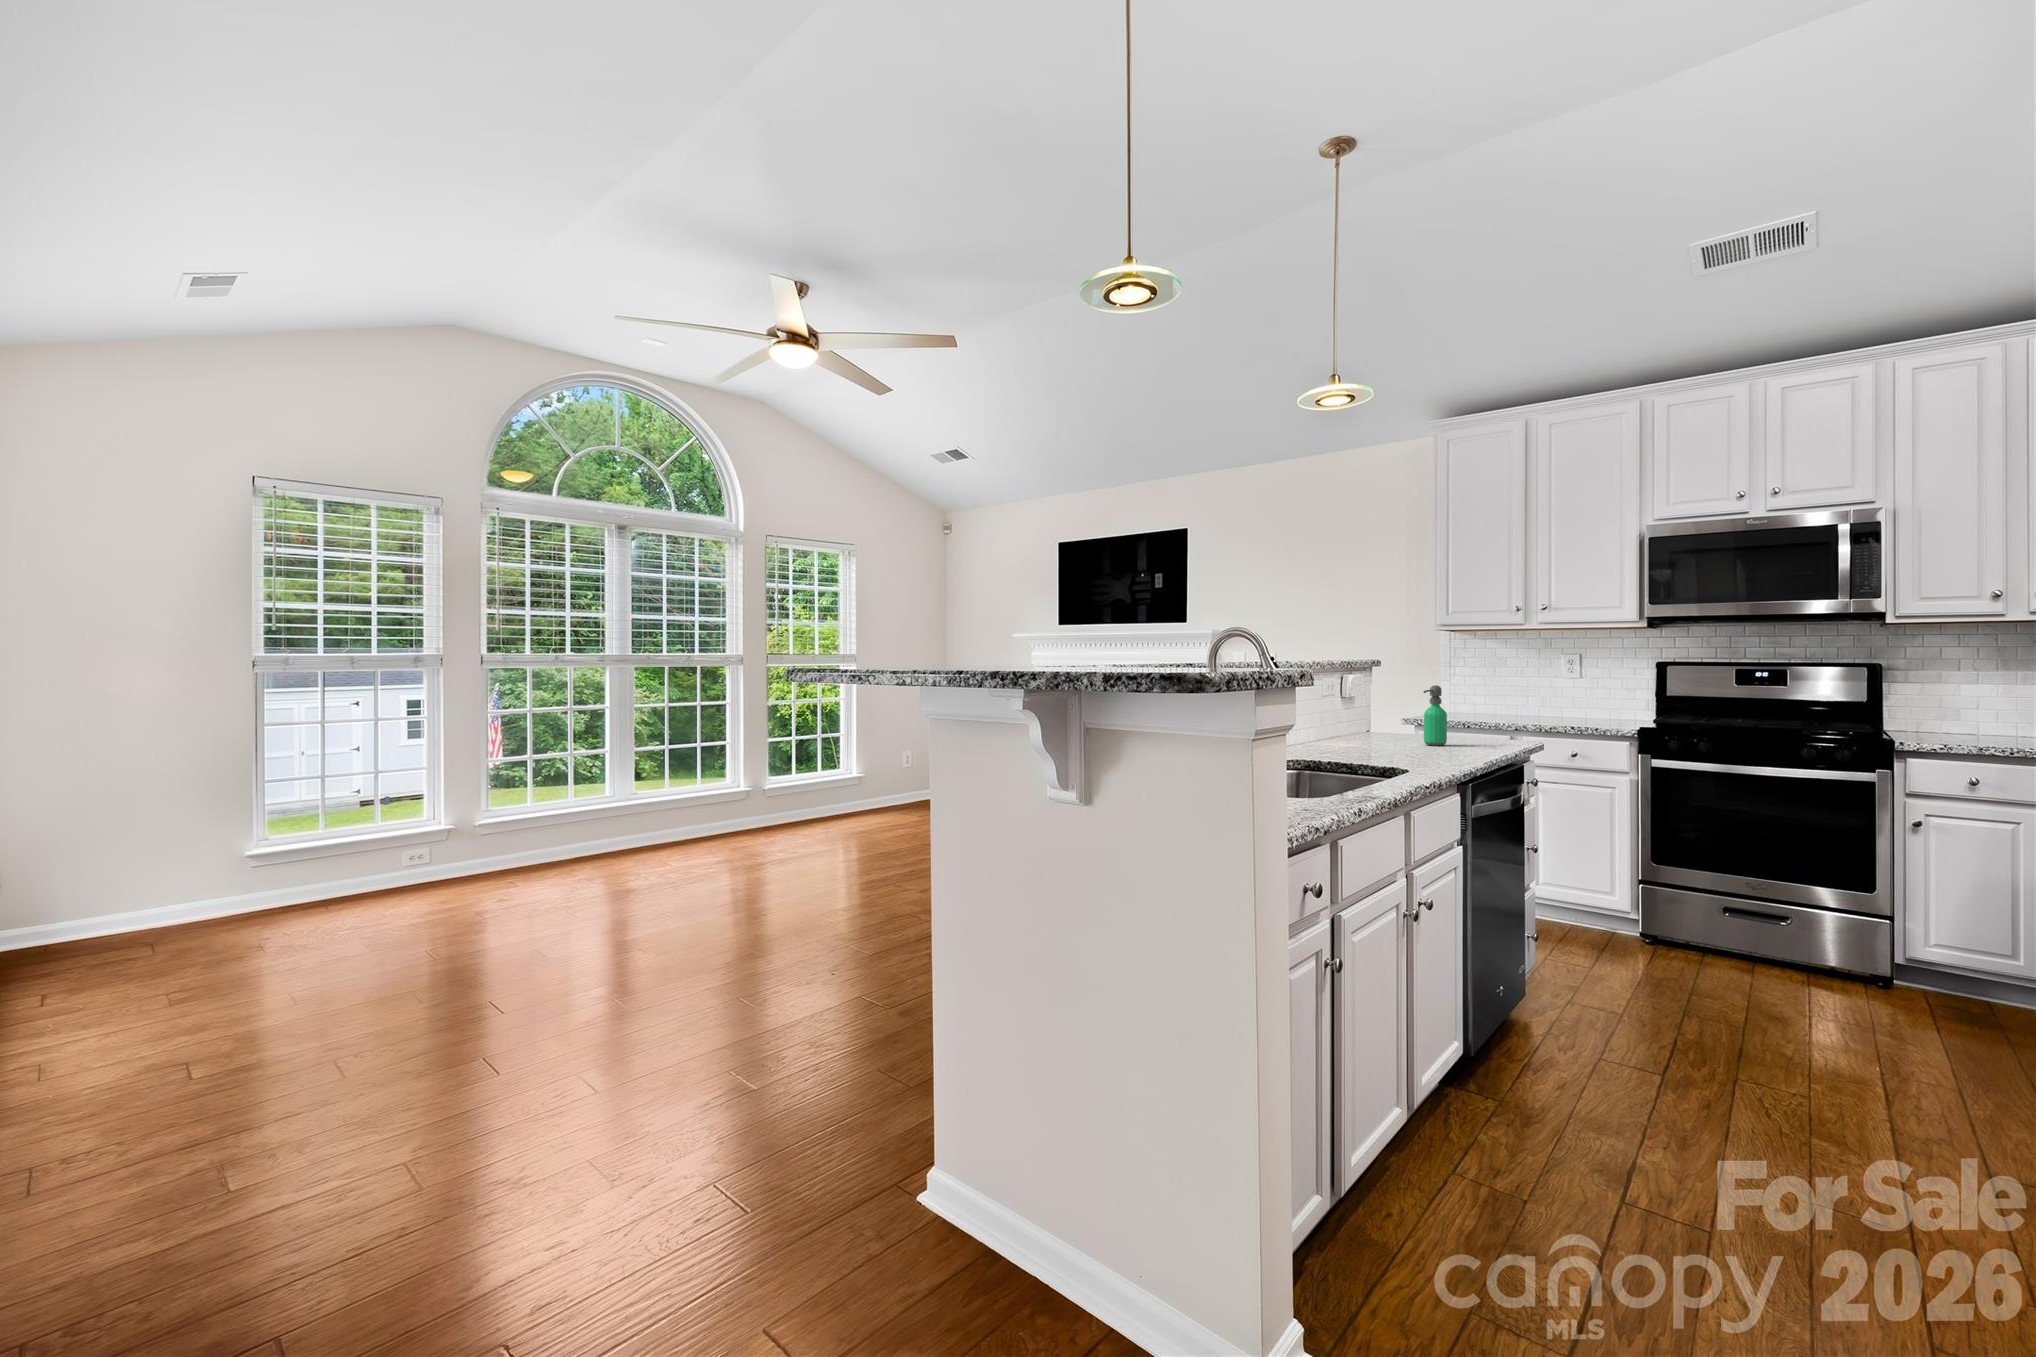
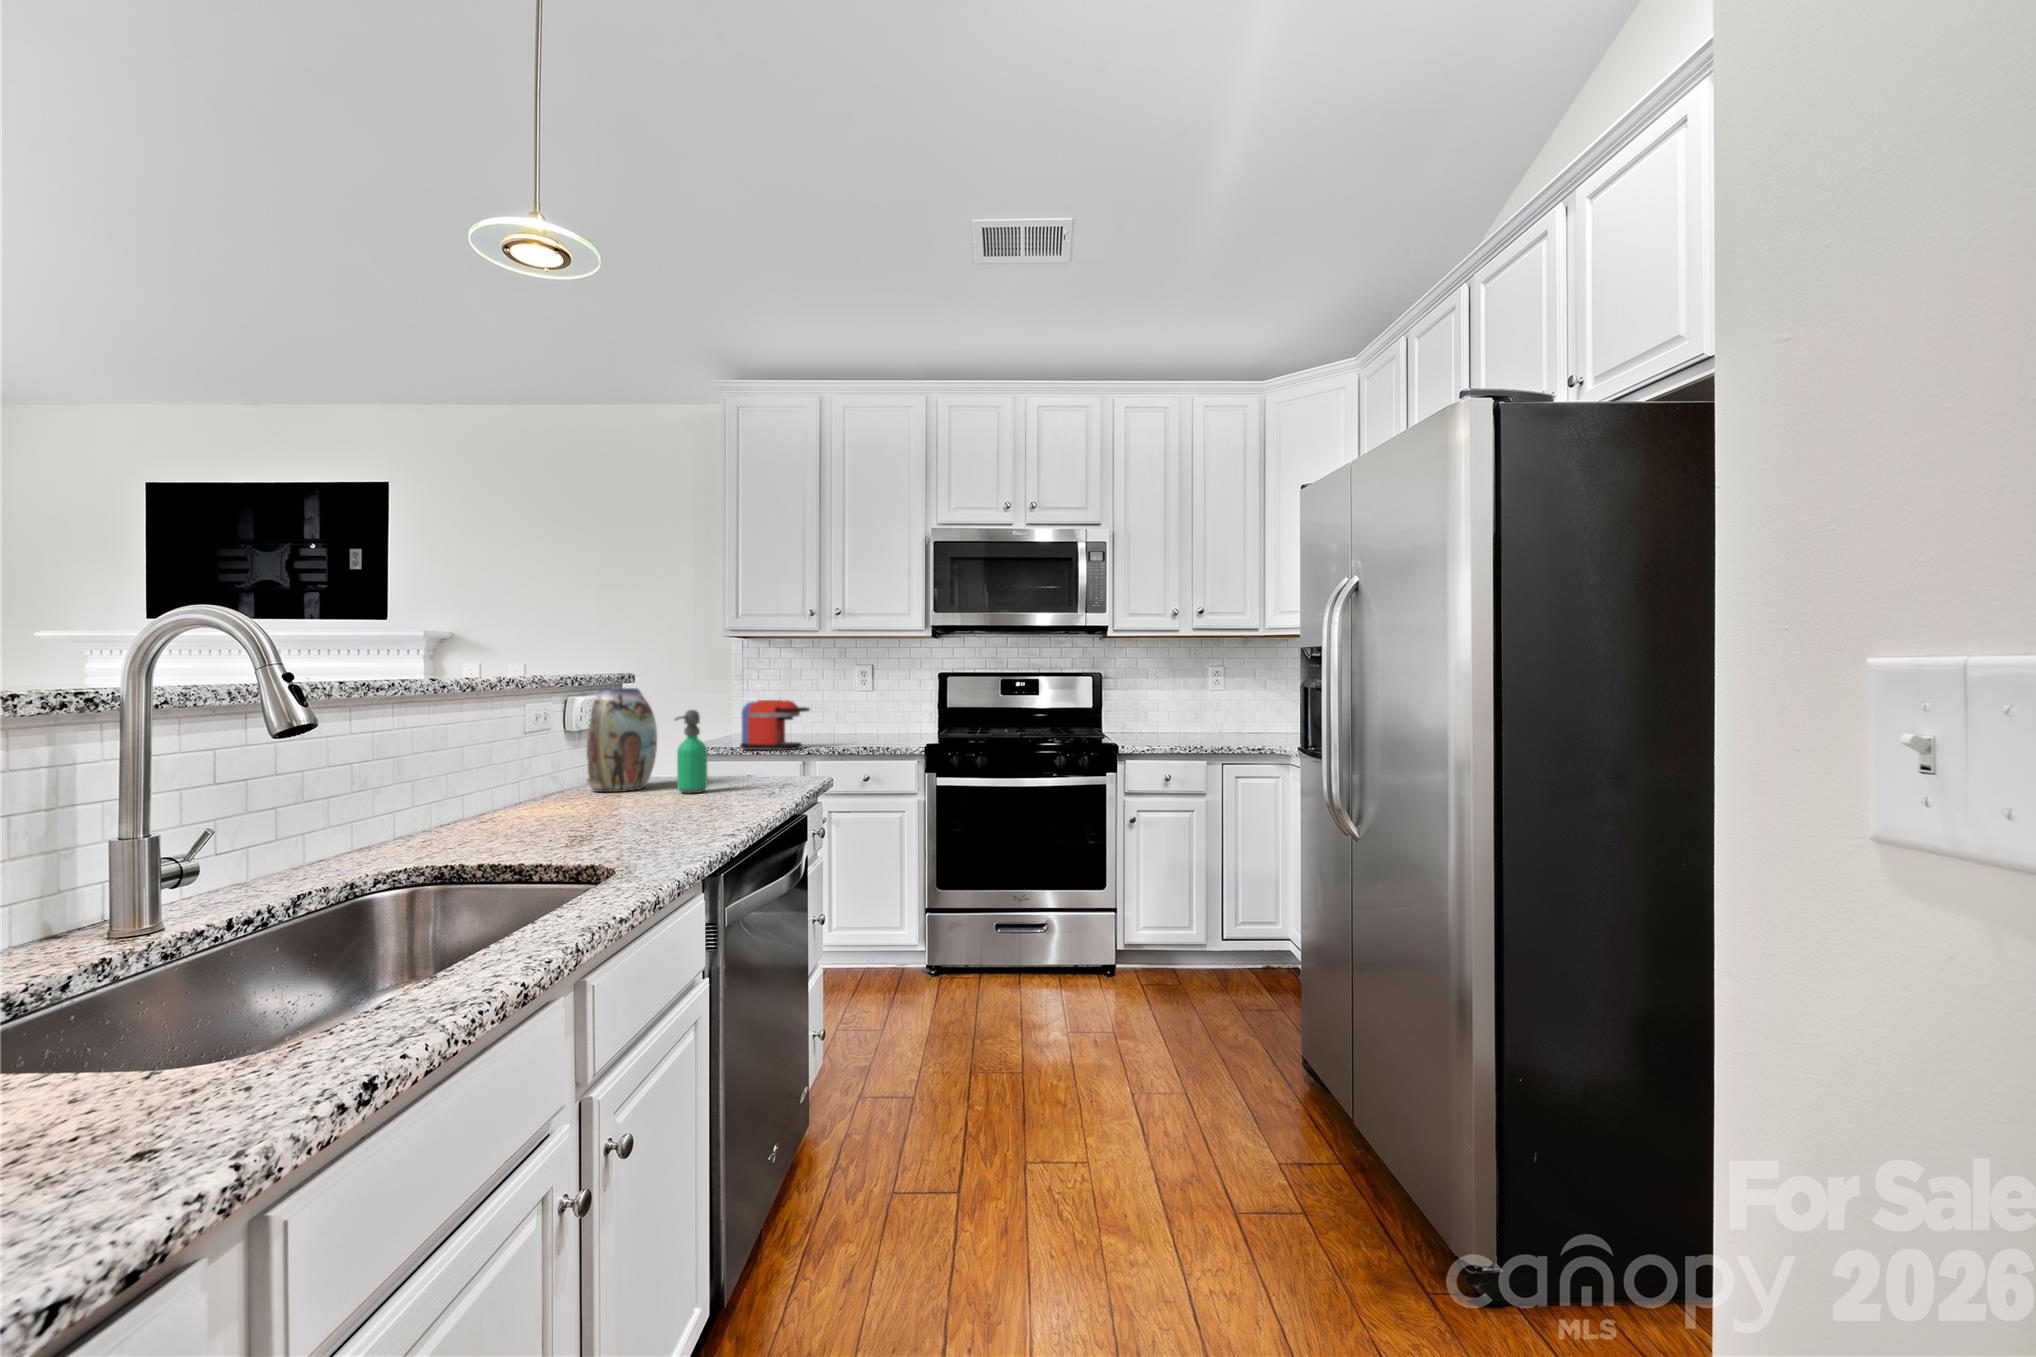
vase: none [1350,670,1405,742] -> present [587,688,657,792]
coffee maker: none [1453,683,1519,726] -> present [740,700,810,750]

